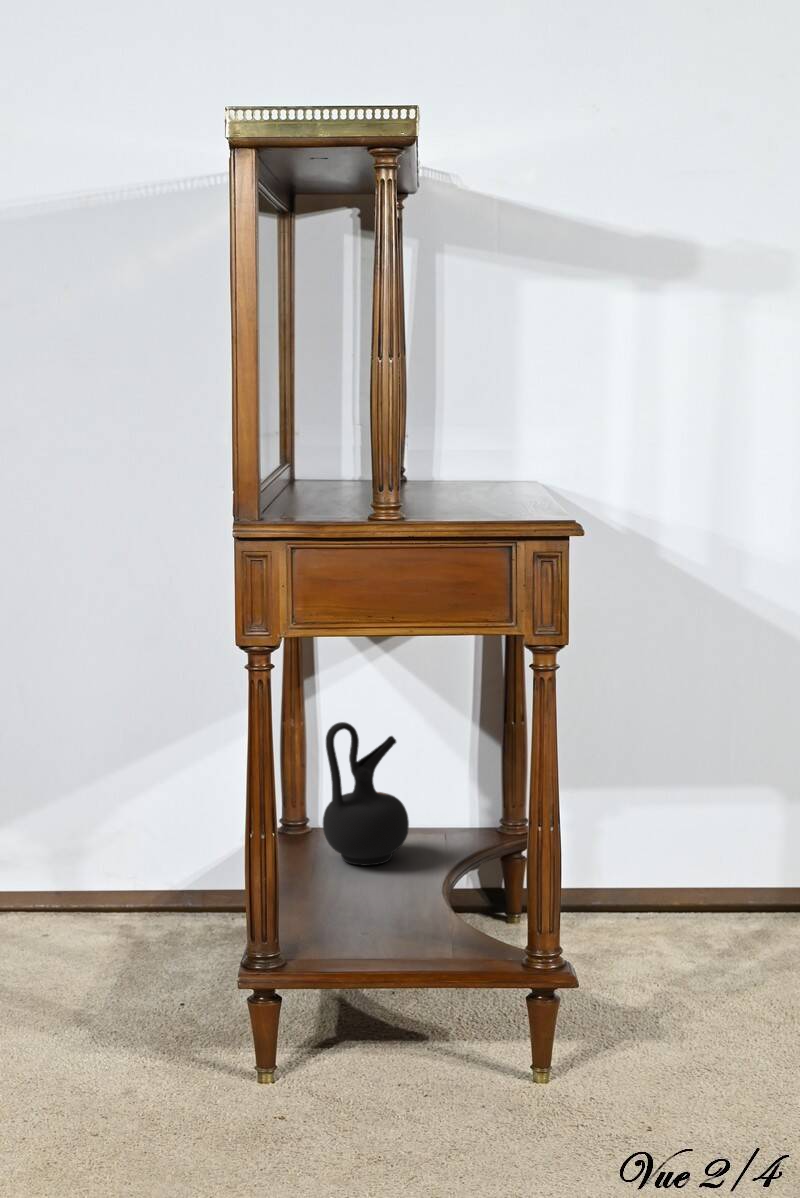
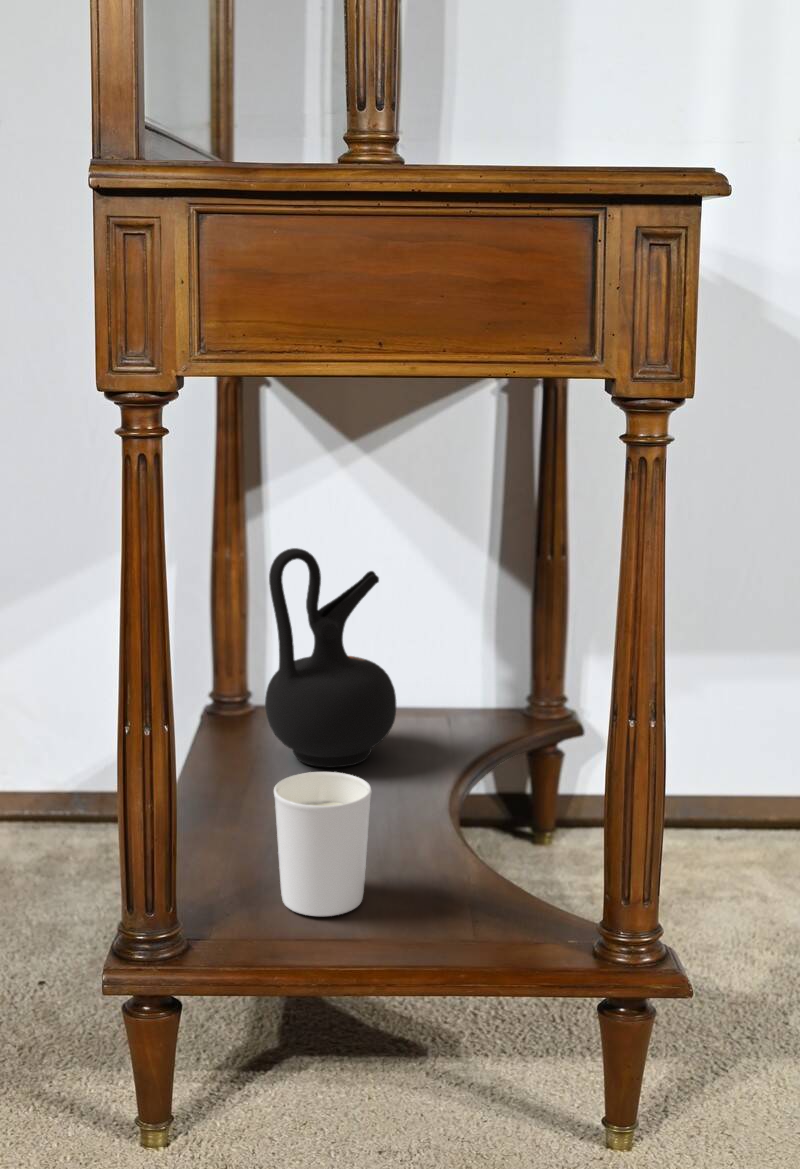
candle holder: none [334,862,392,948] -> present [274,772,371,916]

